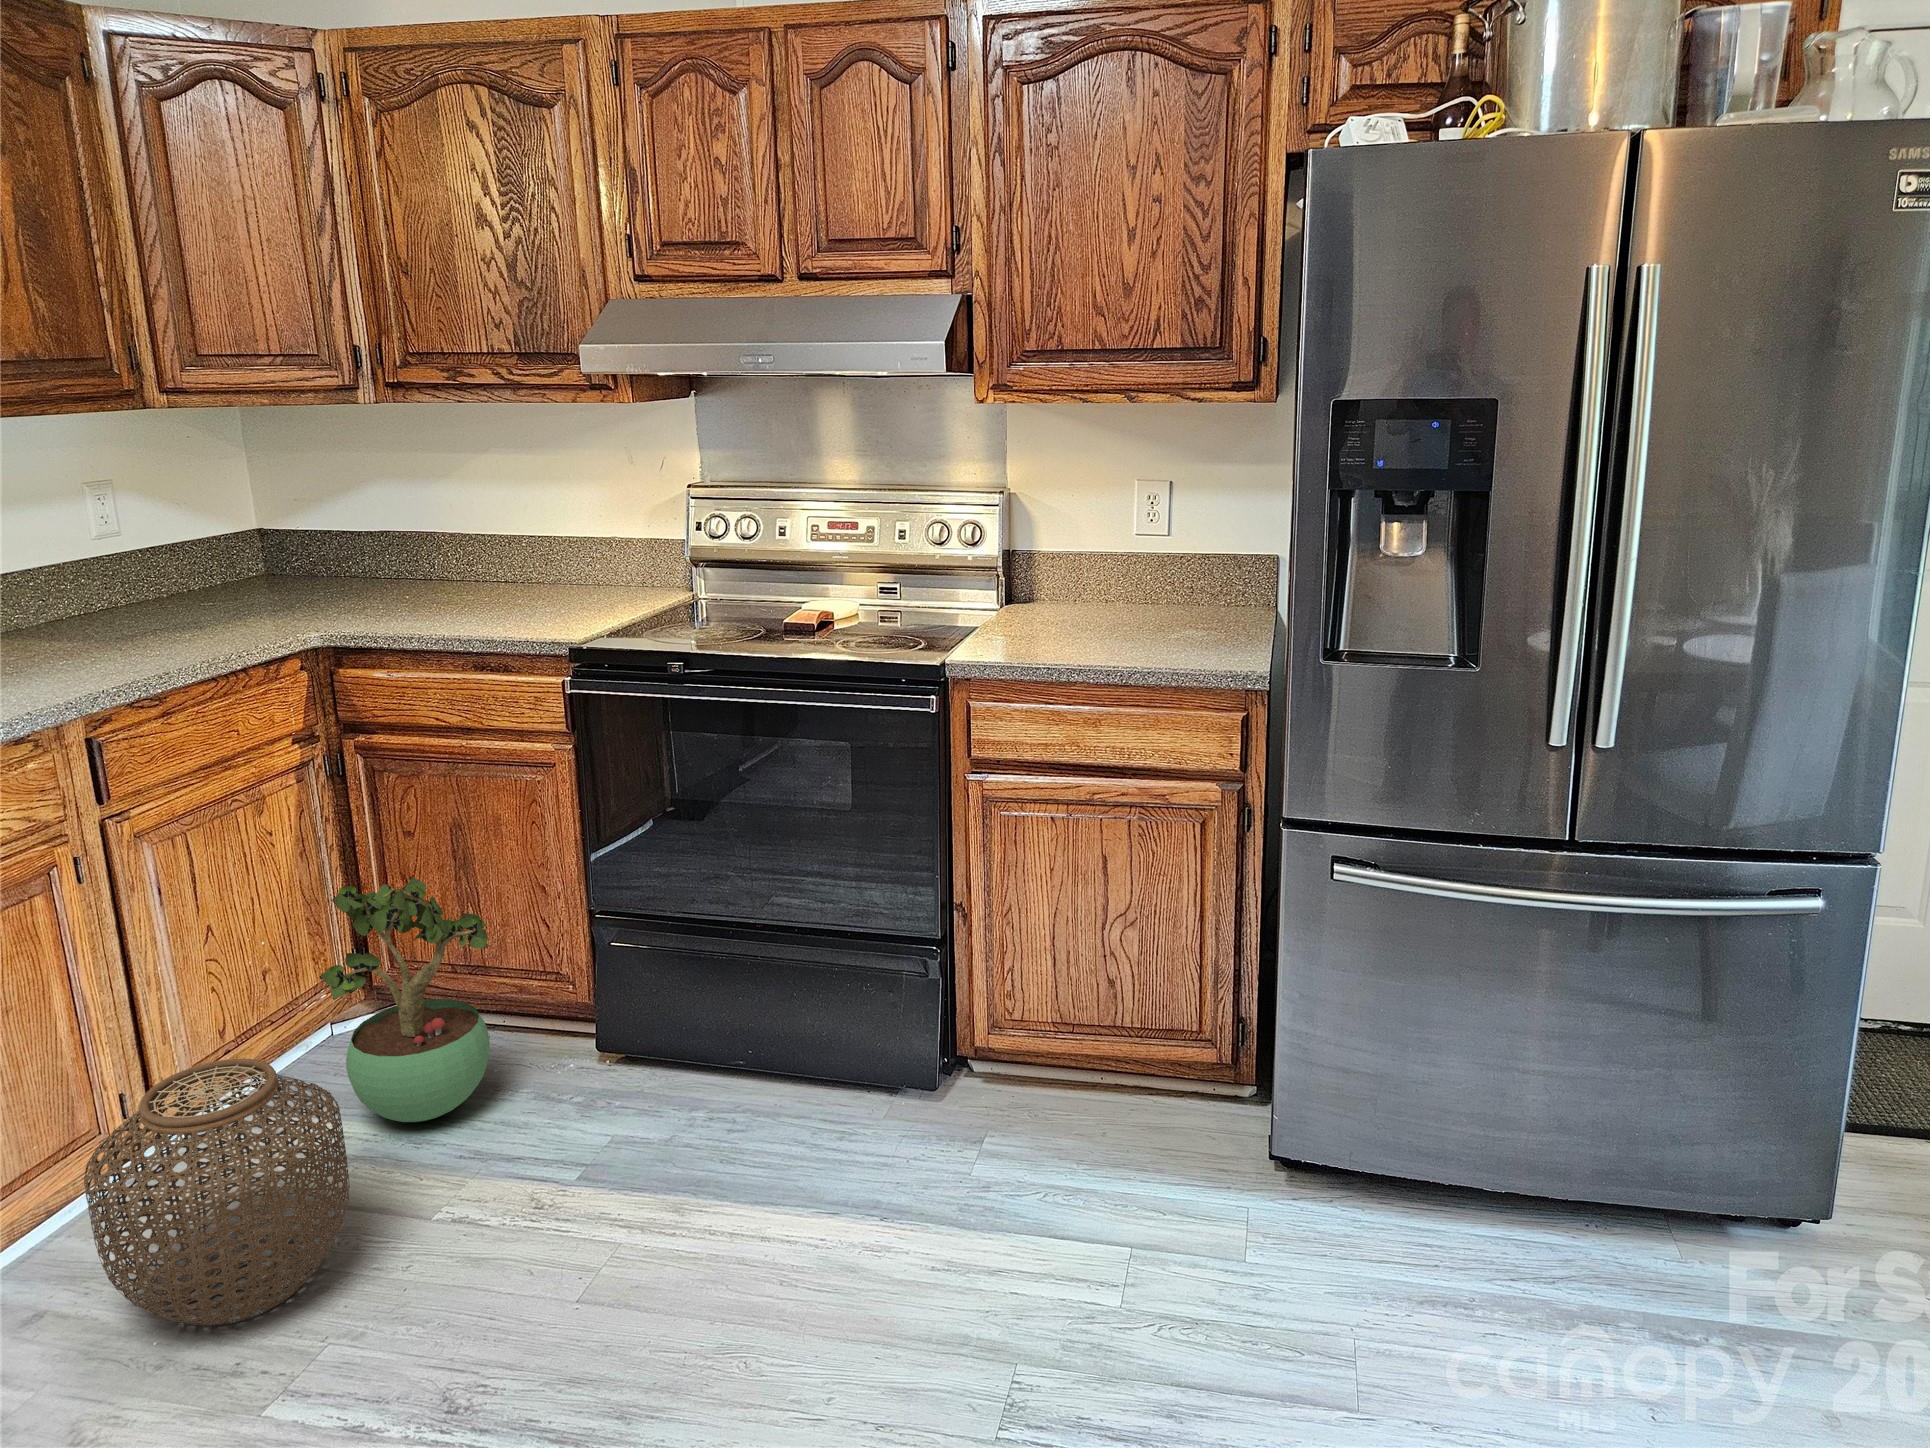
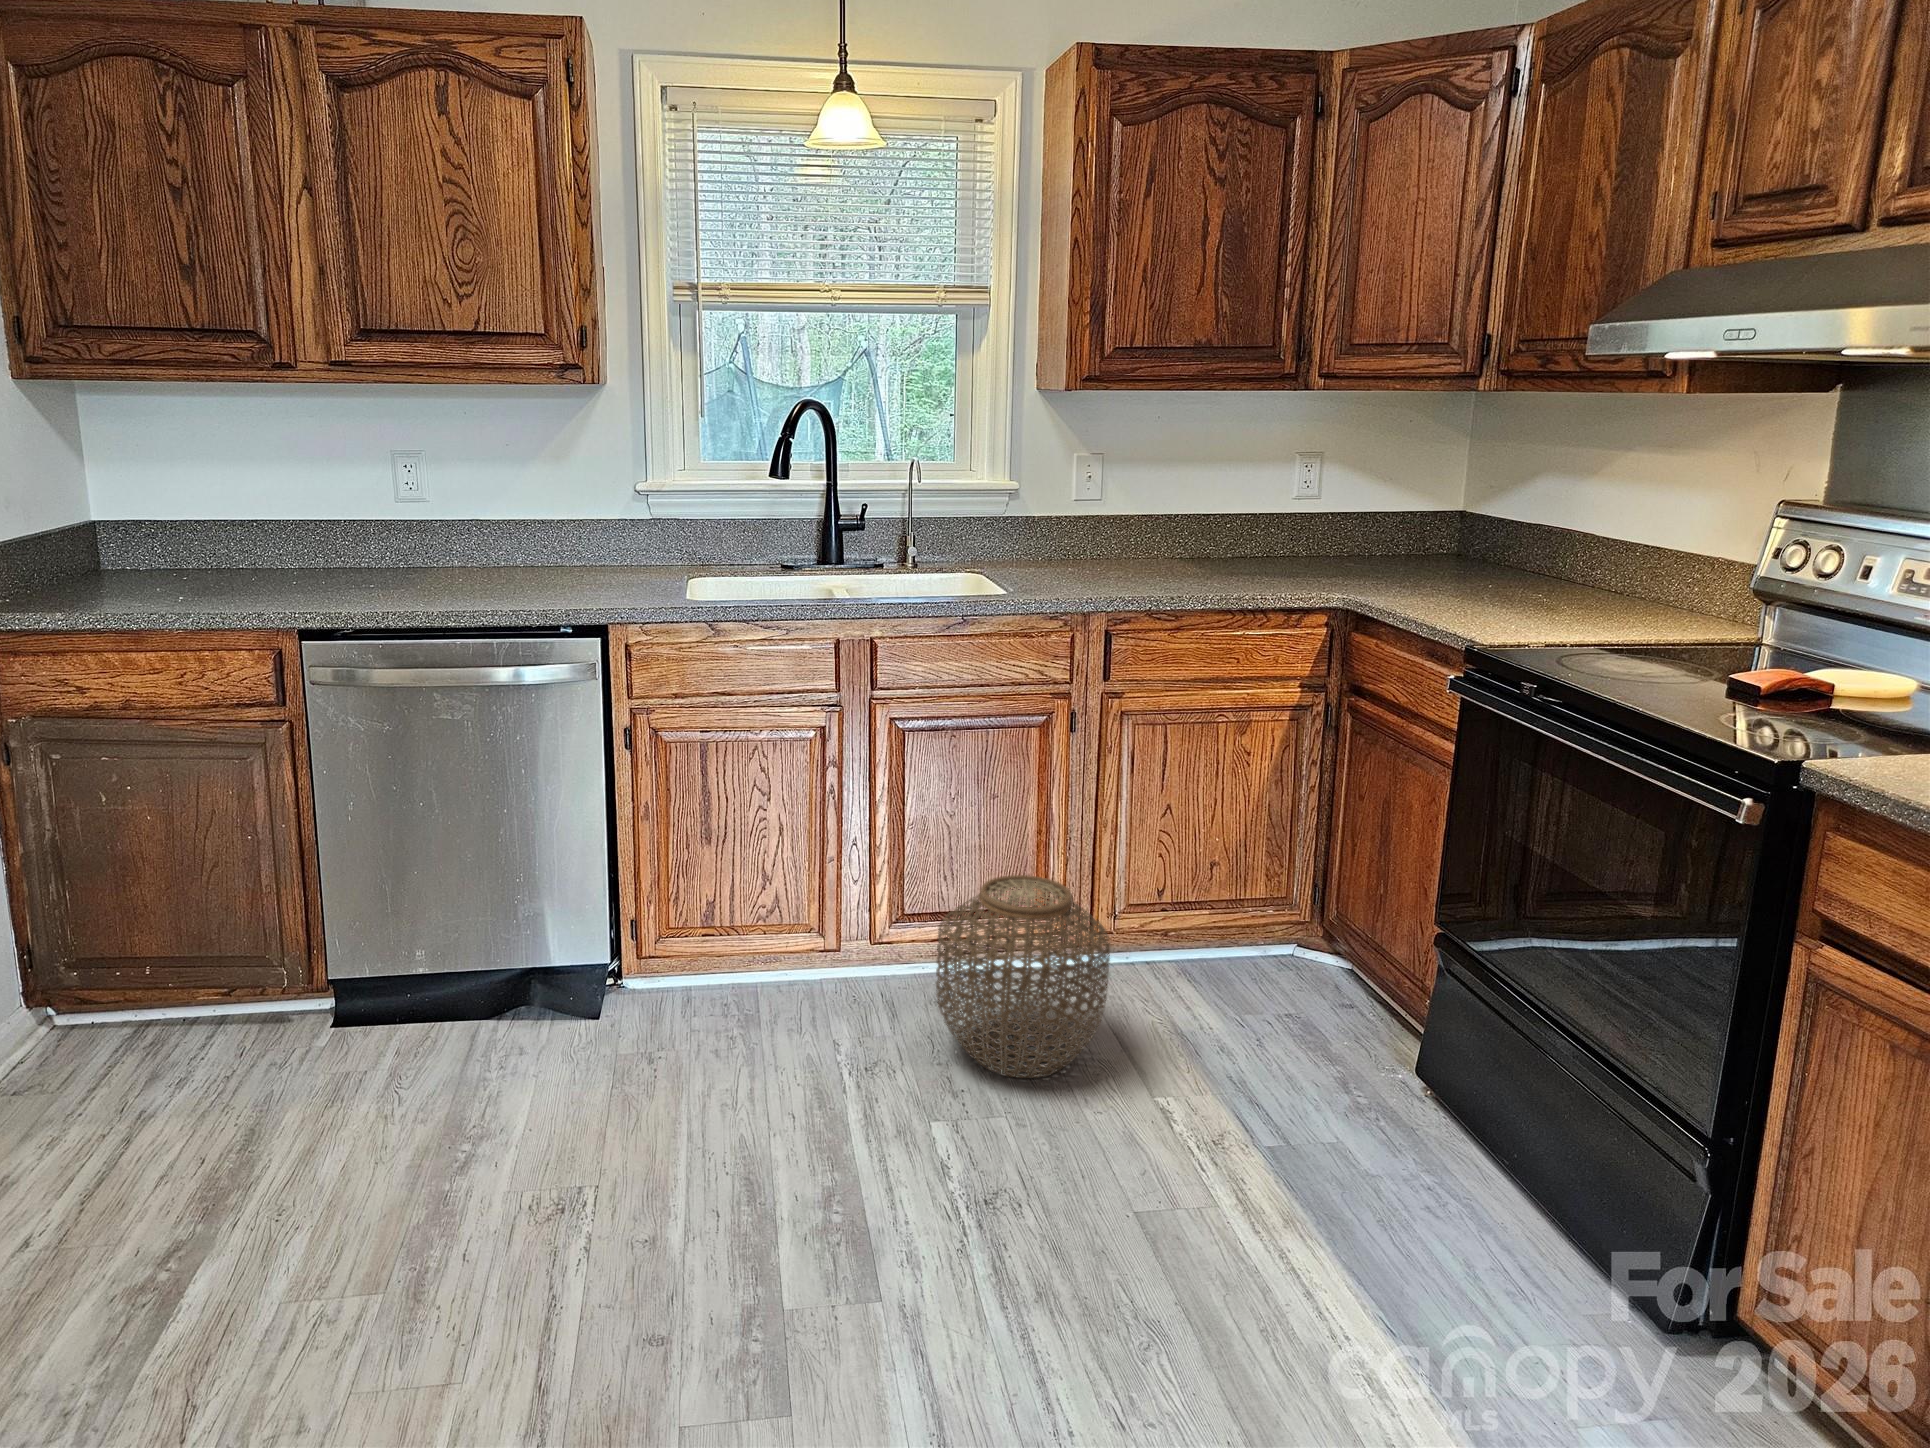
potted plant: present [319,877,490,1122] -> none [1193,806,1318,1047]

